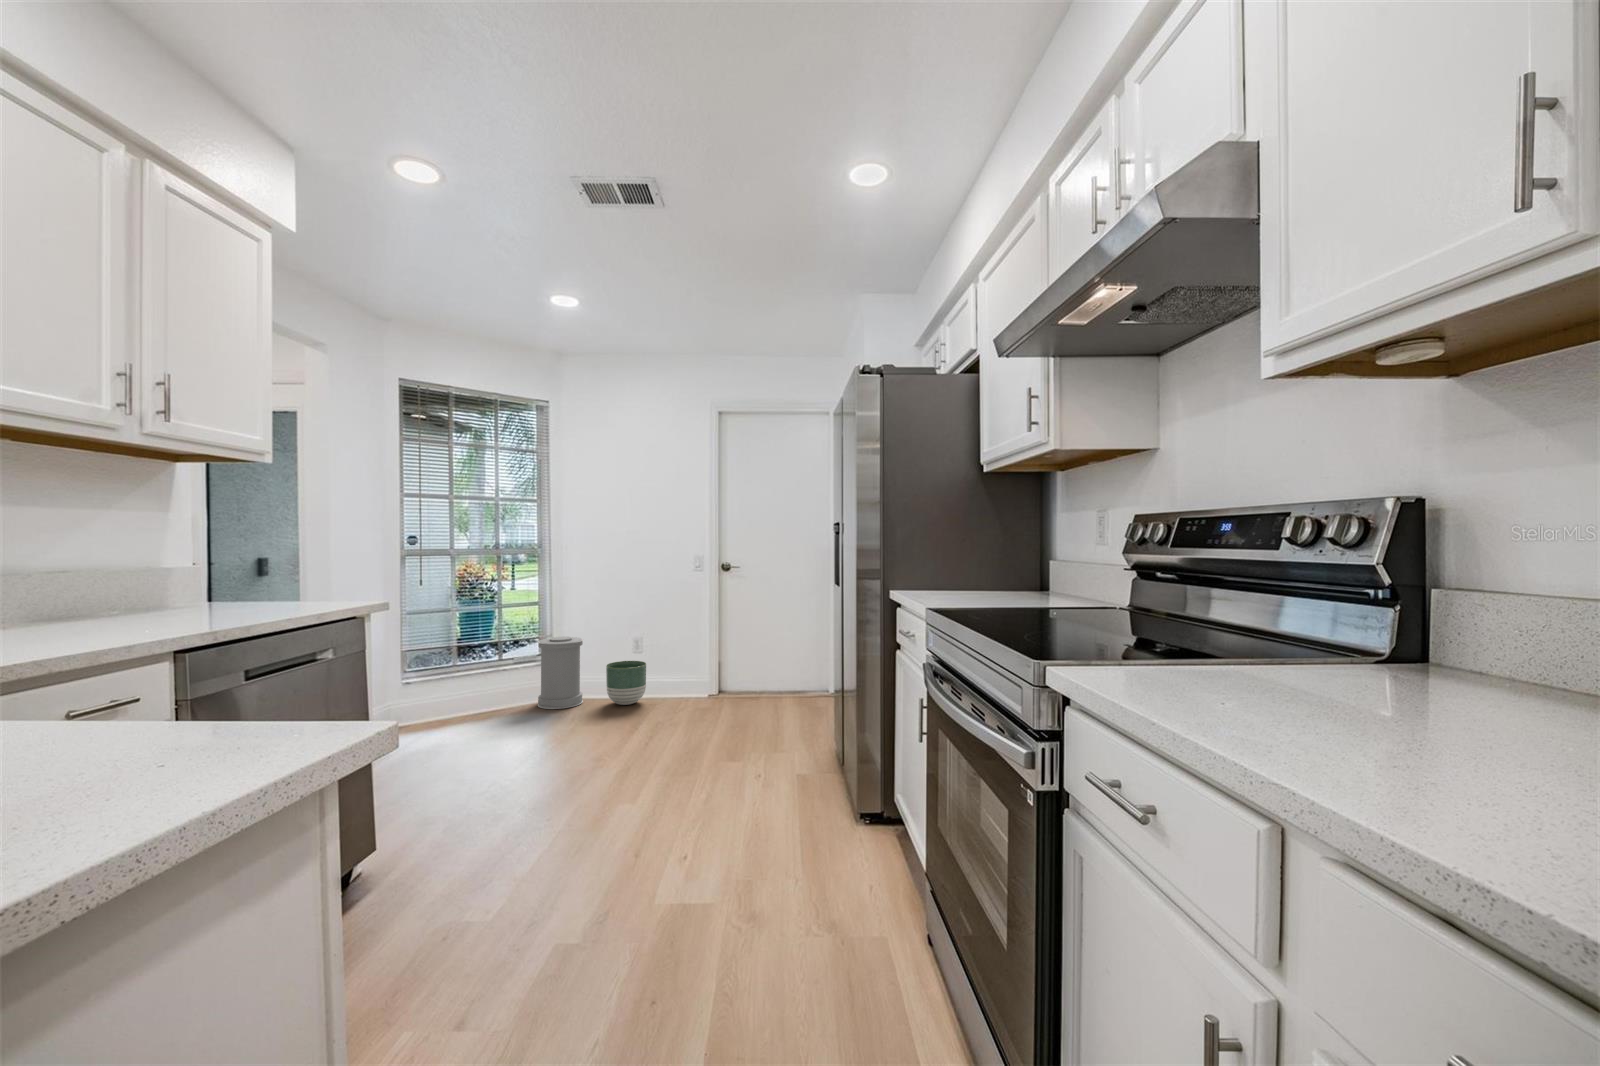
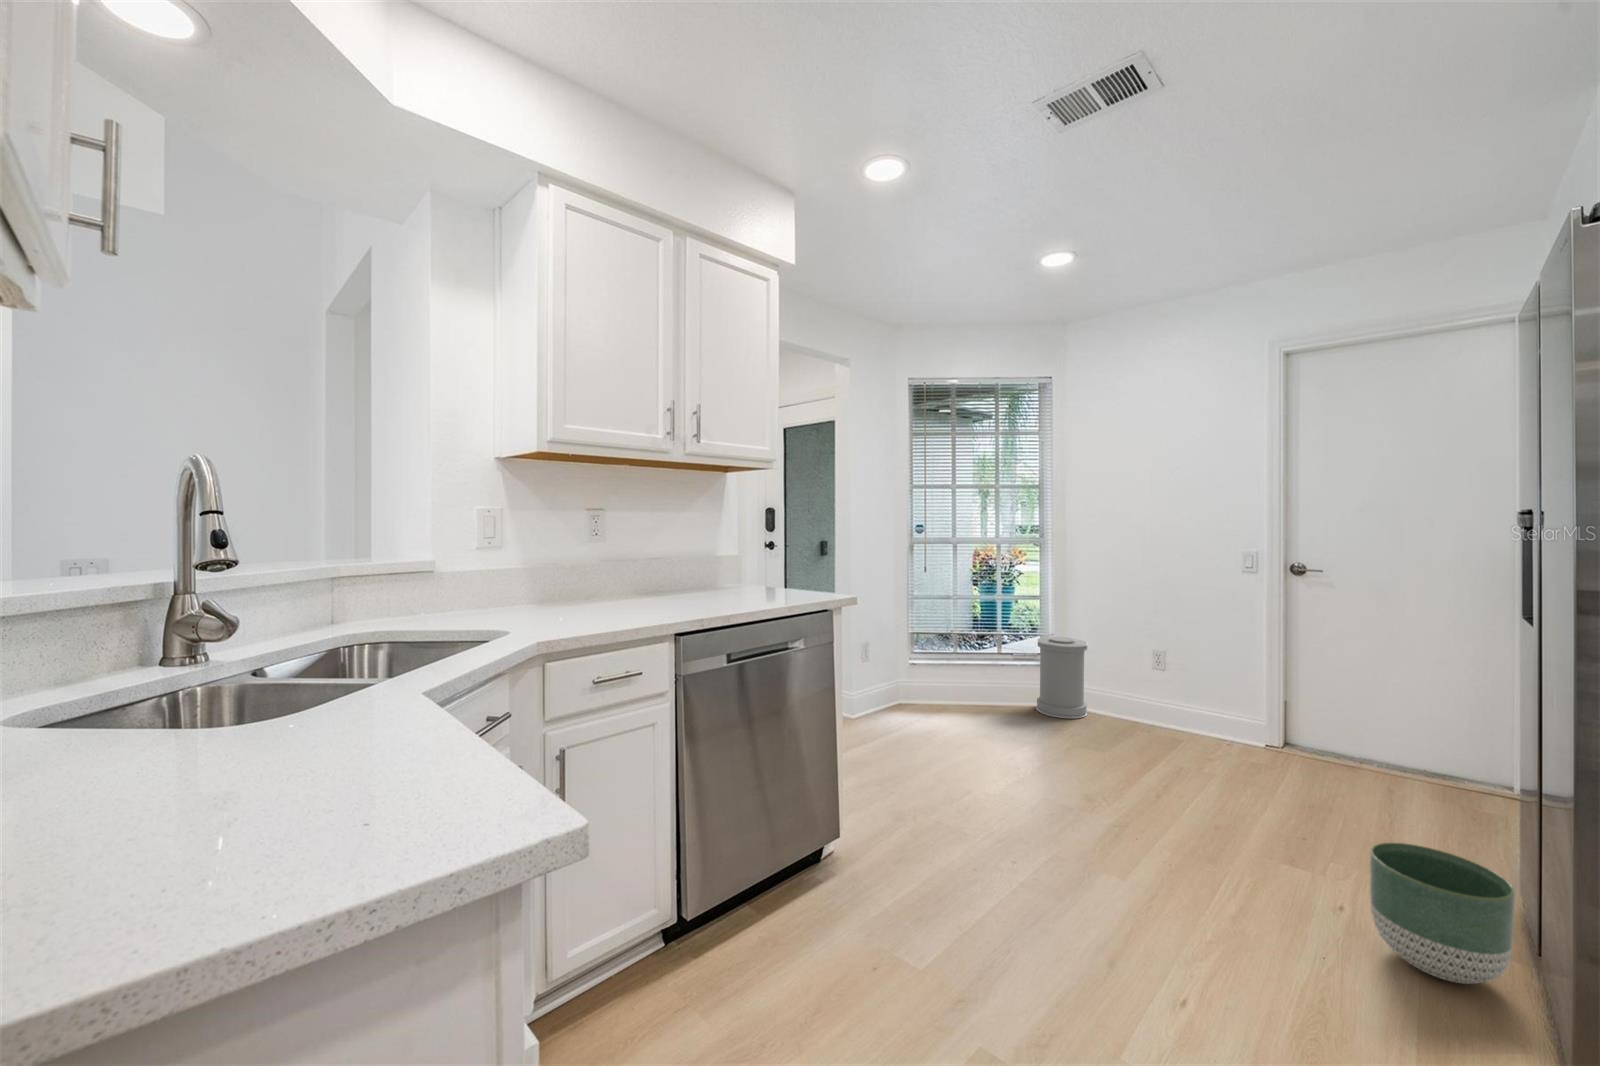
planter: present [606,661,646,705] -> present [1370,843,1515,984]

